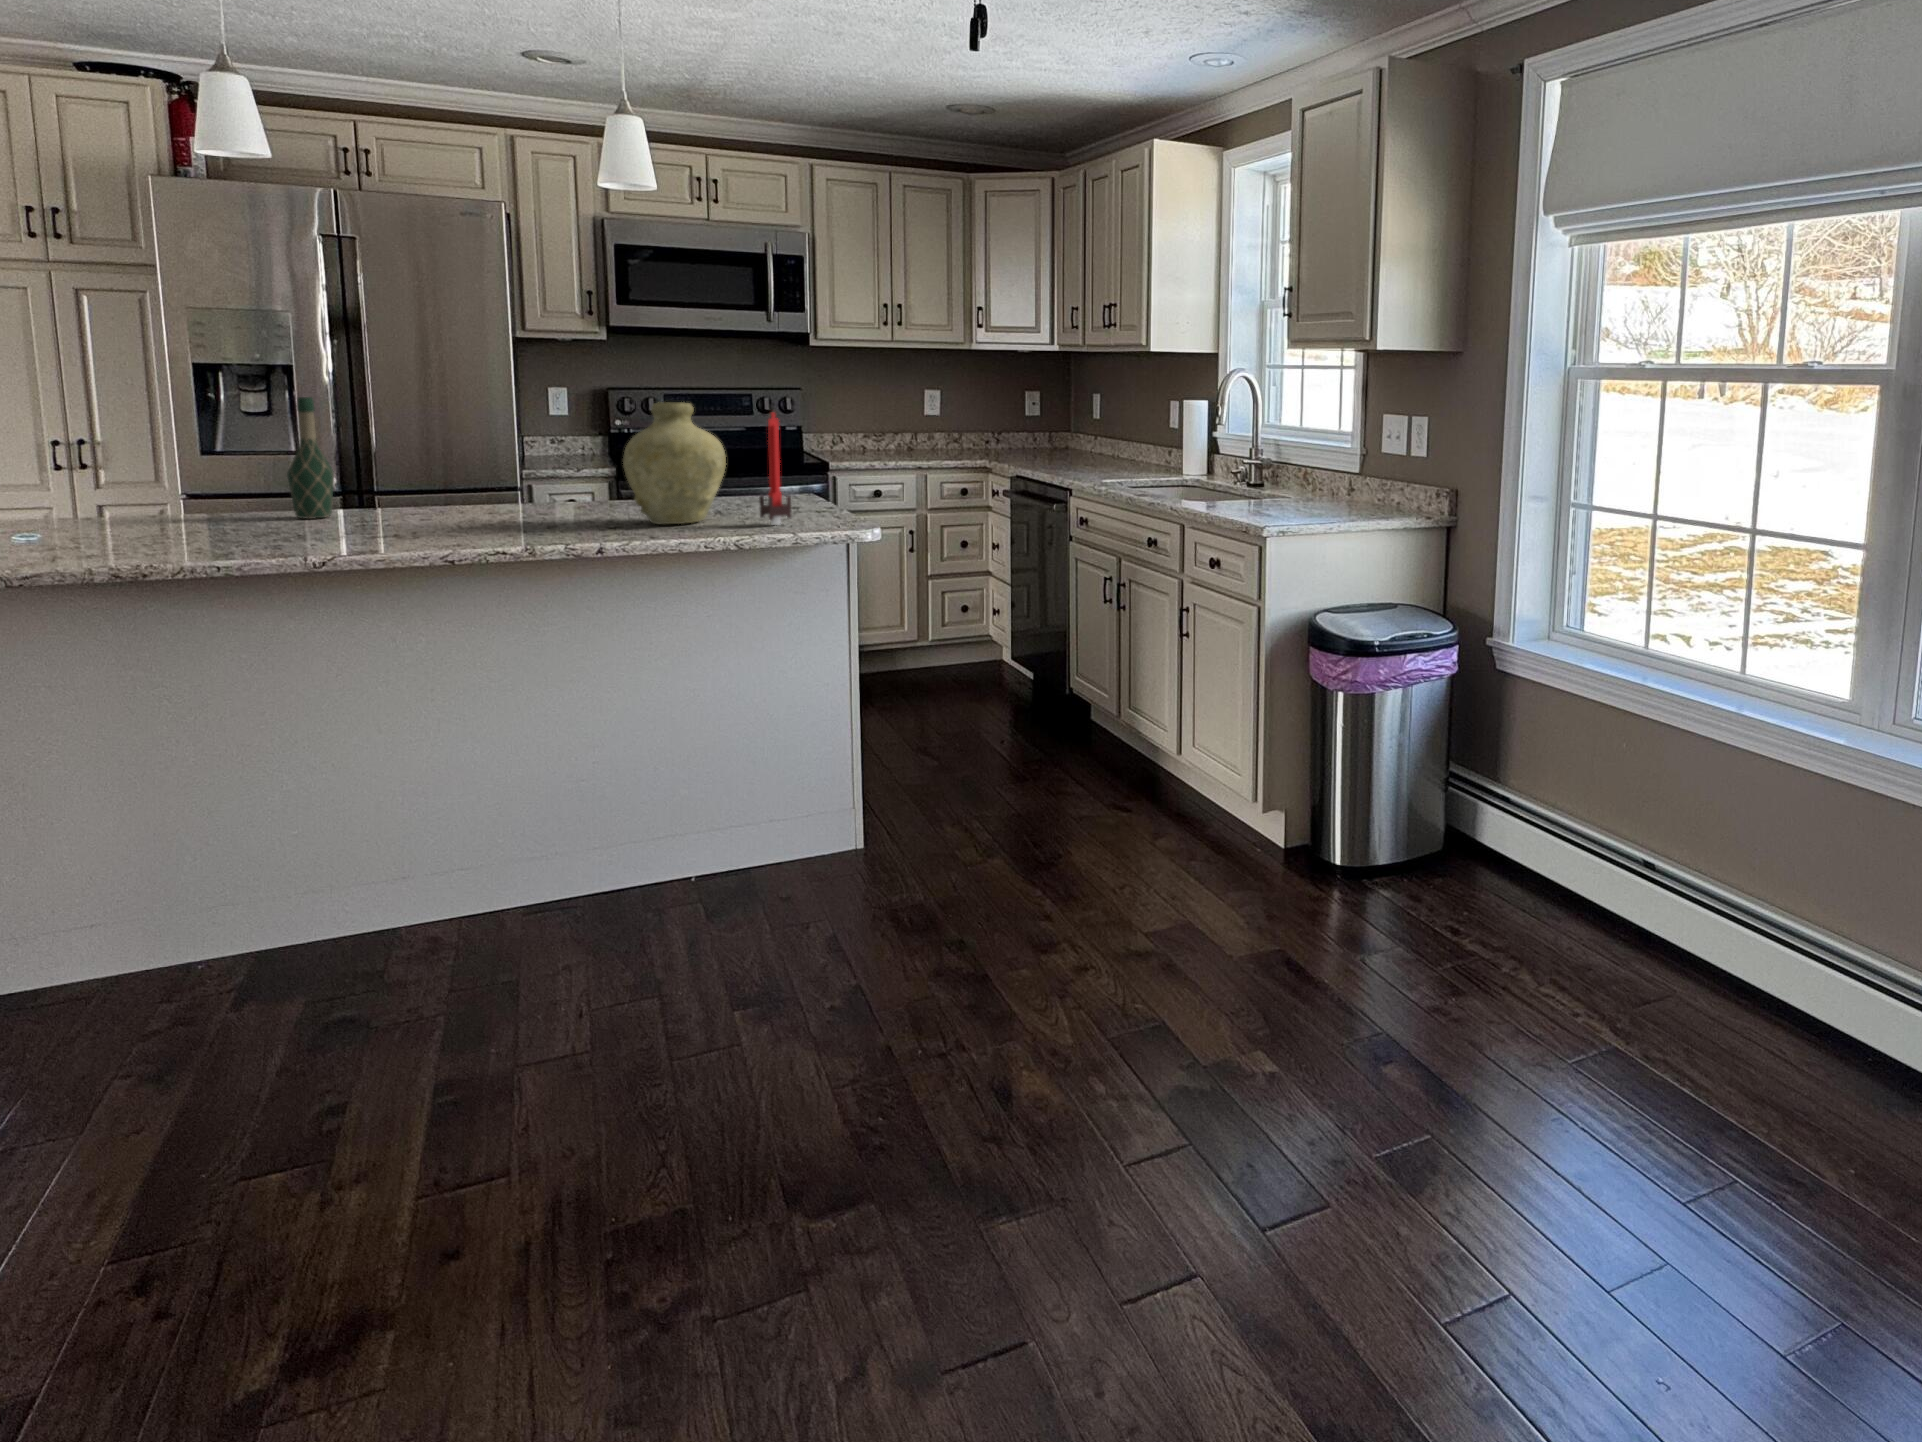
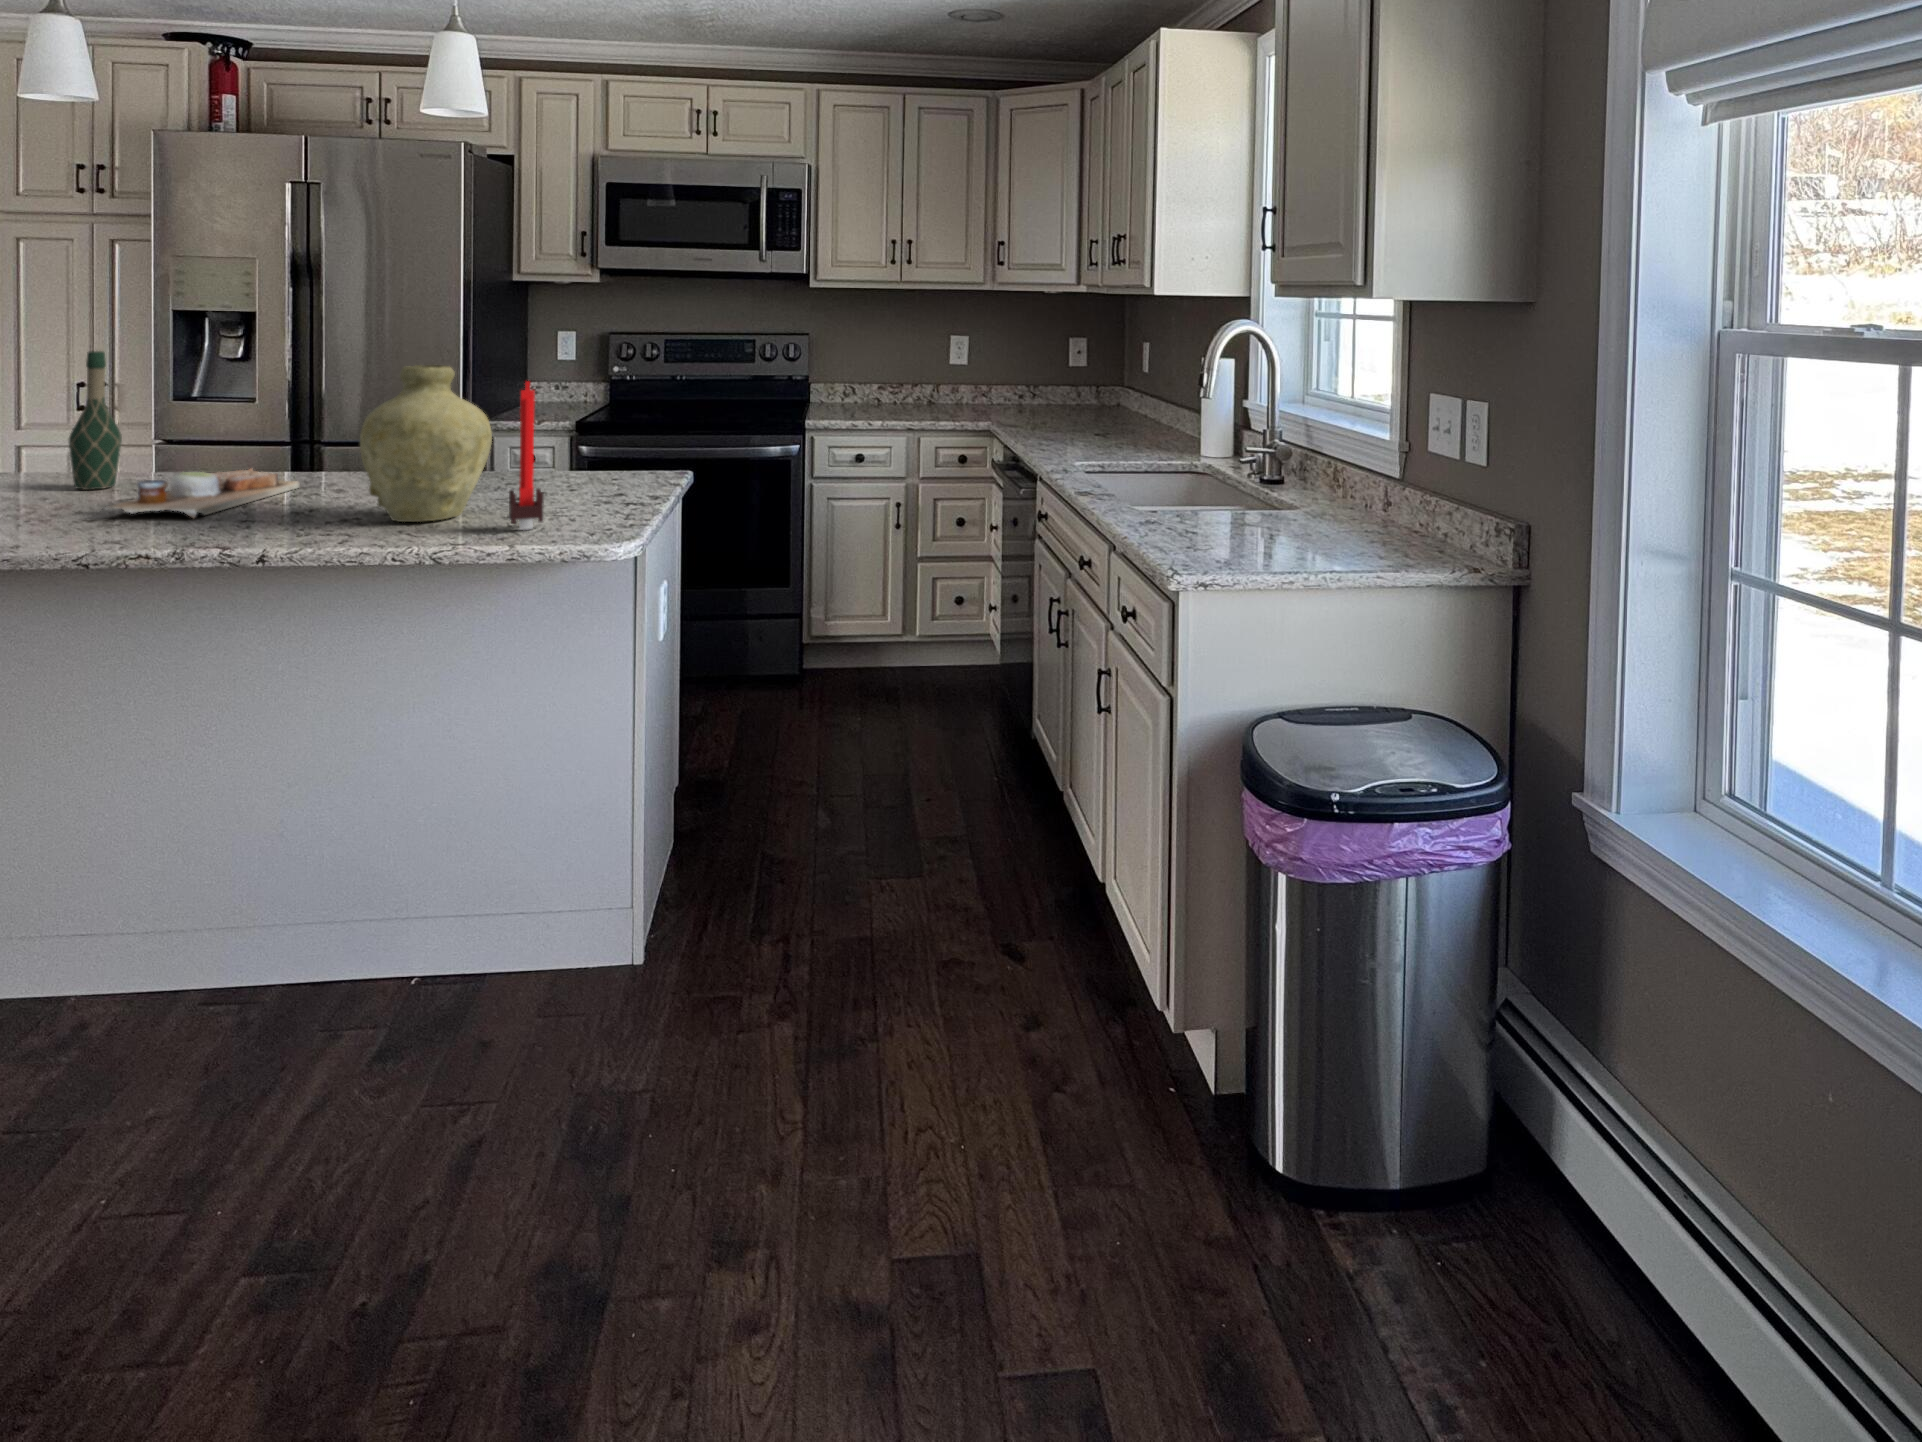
cutting board: none [394,497,509,530] -> present [102,469,300,519]

